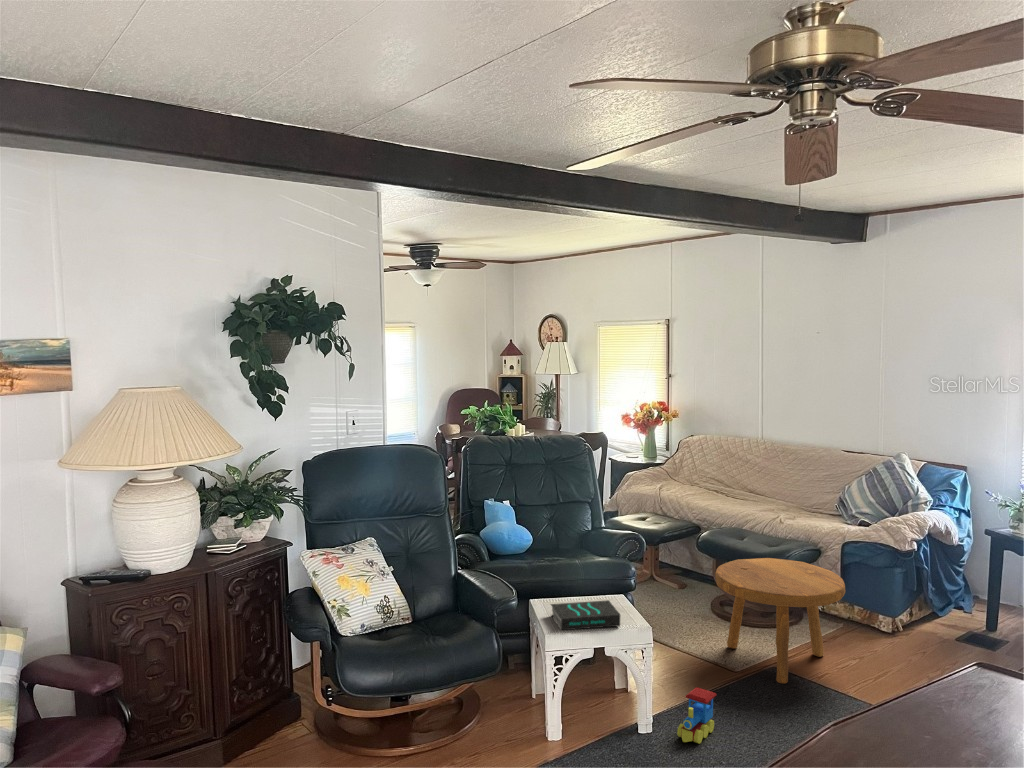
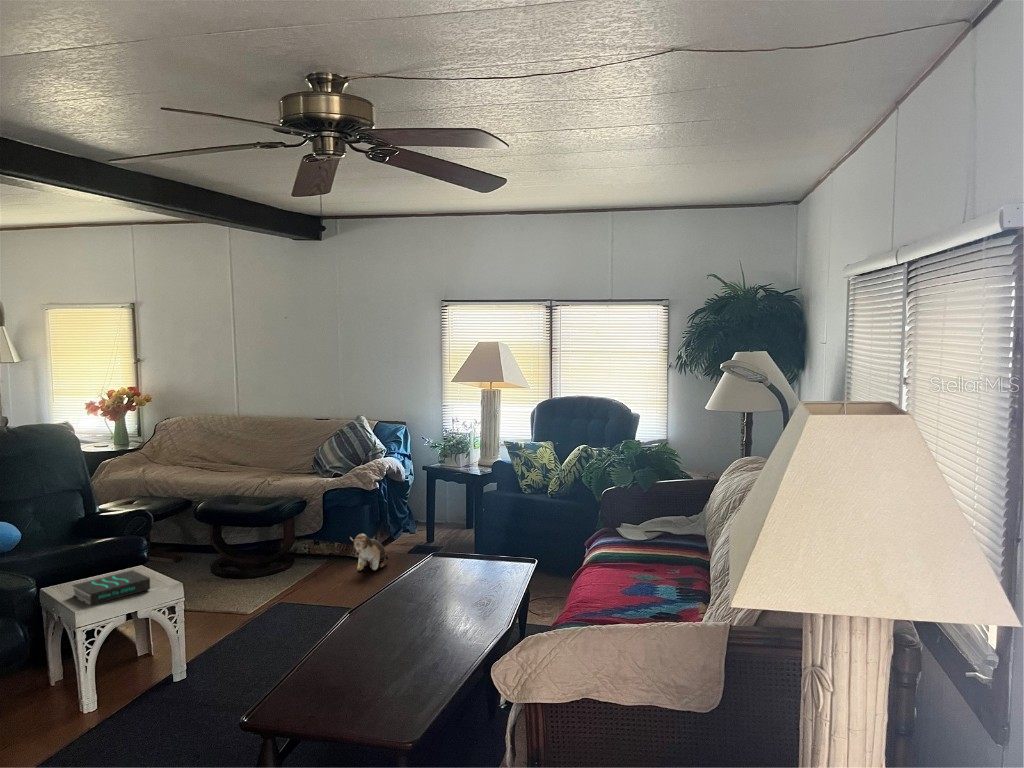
footstool: present [715,558,845,684] -> none [223,512,333,613]
plush toy: none [871,604,926,654] -> present [350,533,388,570]
toy train: present [677,687,716,744] -> none [211,628,243,675]

